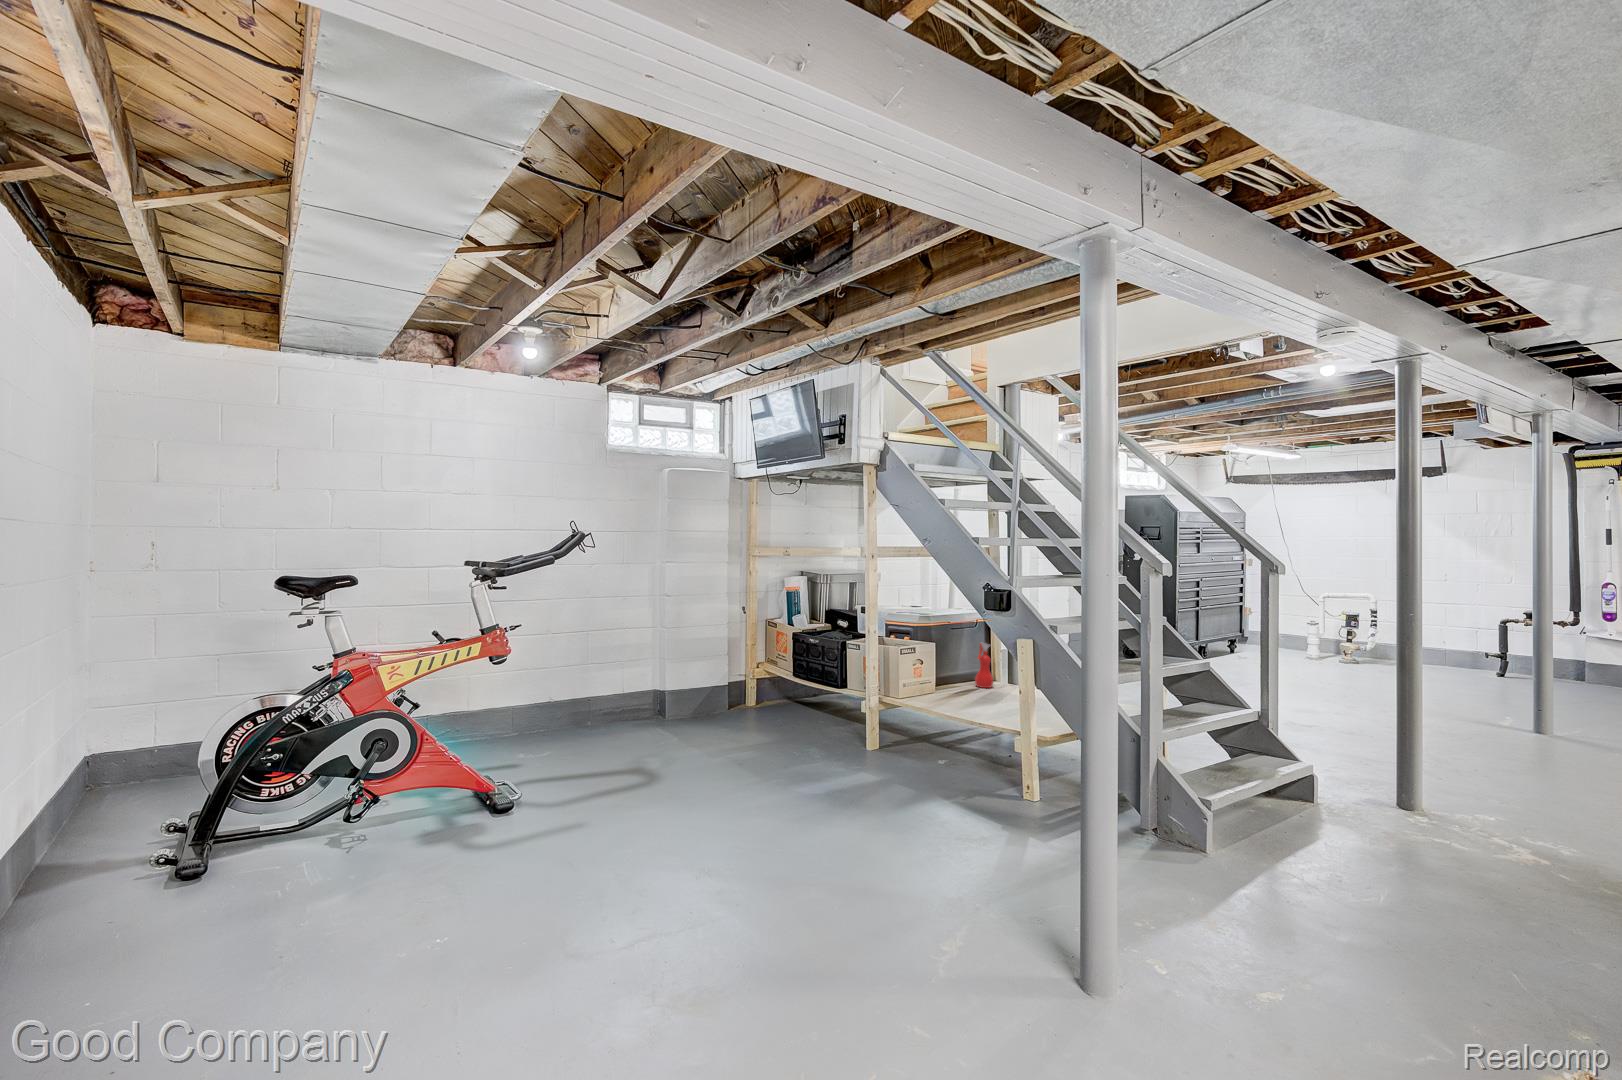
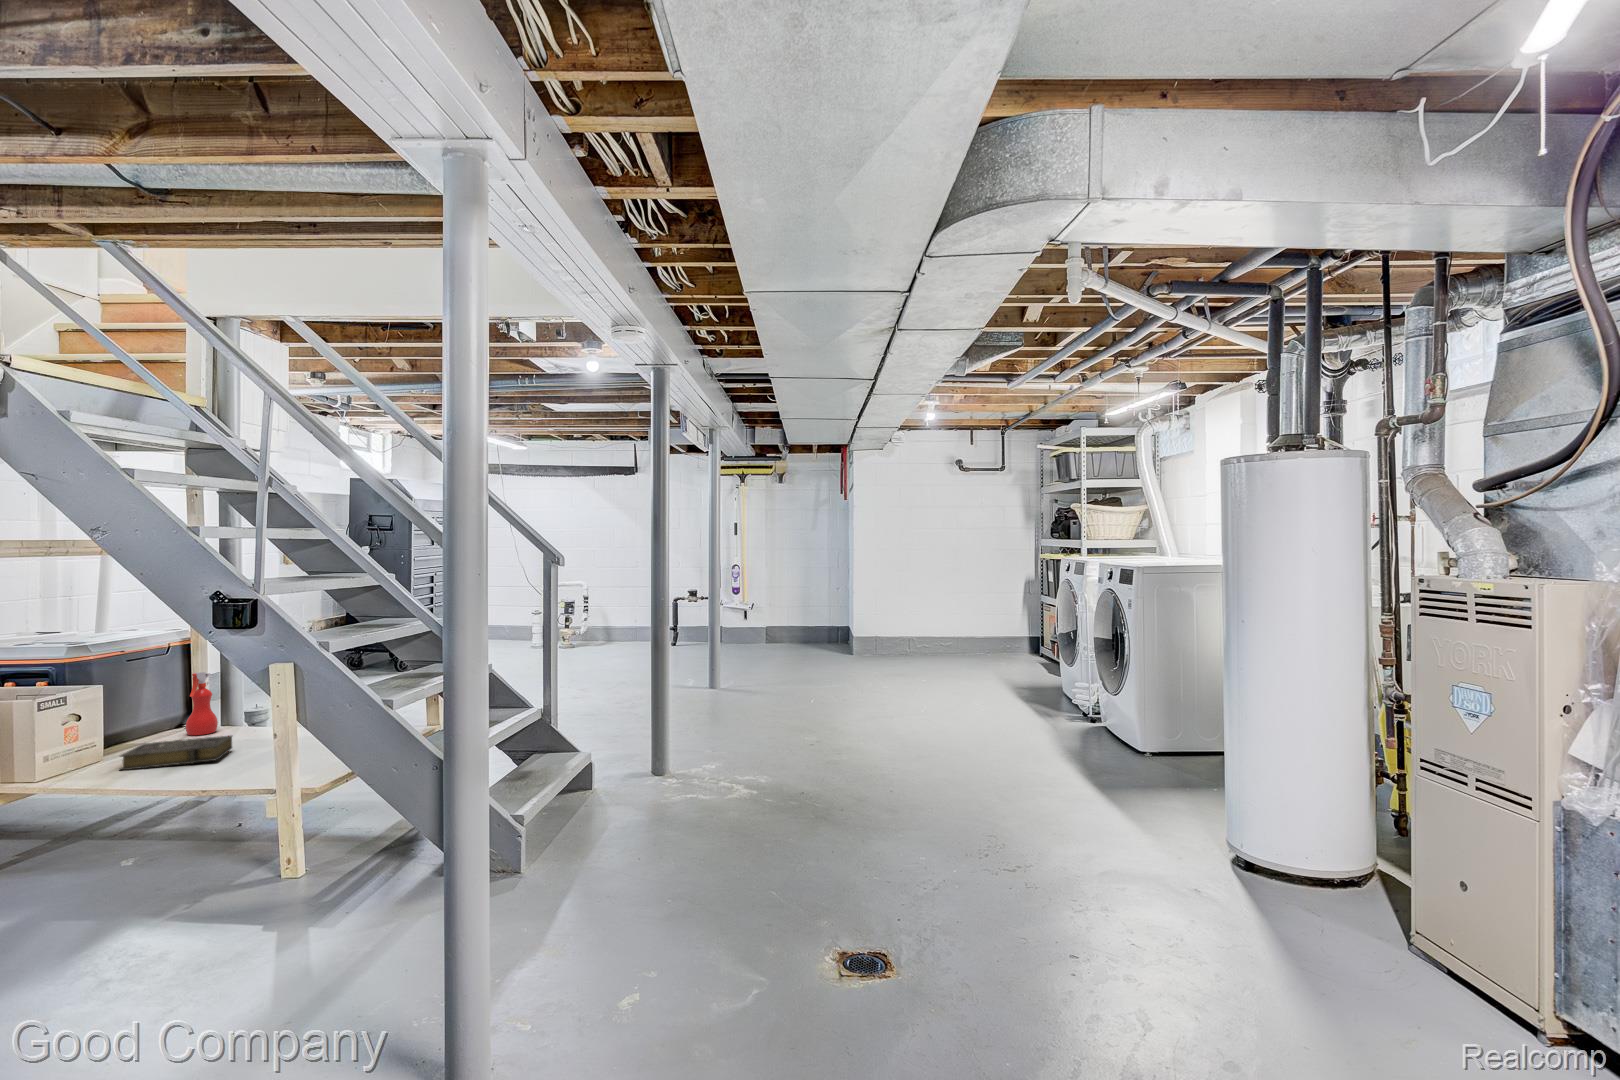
book: none [933,685,995,707] -> present [120,736,232,770]

